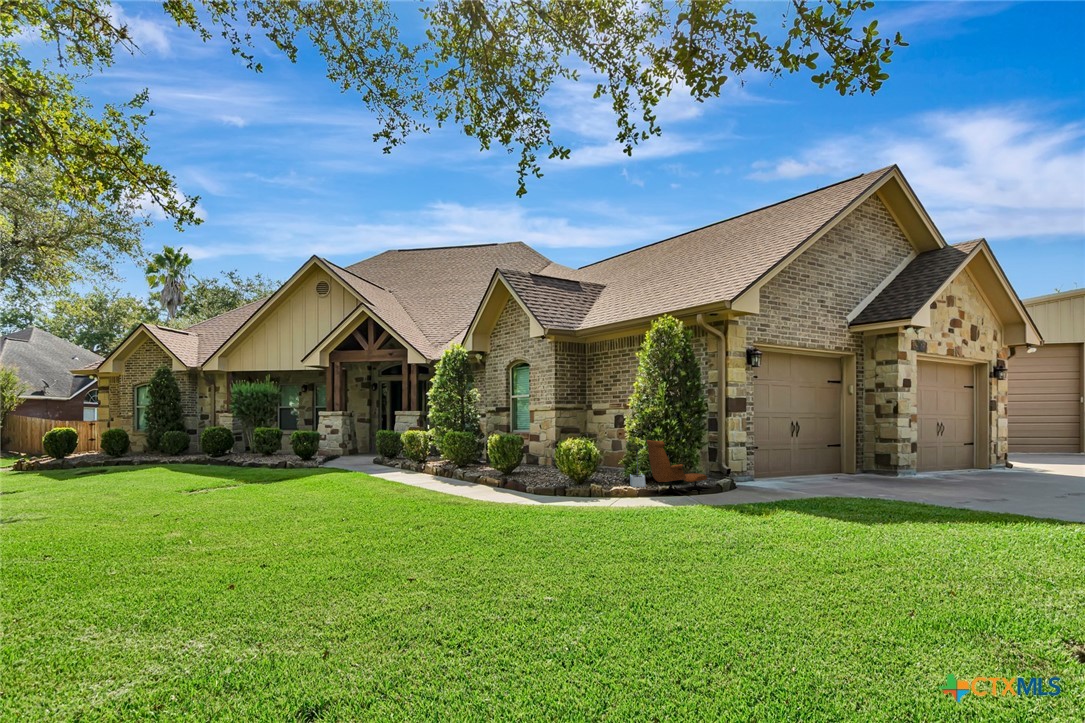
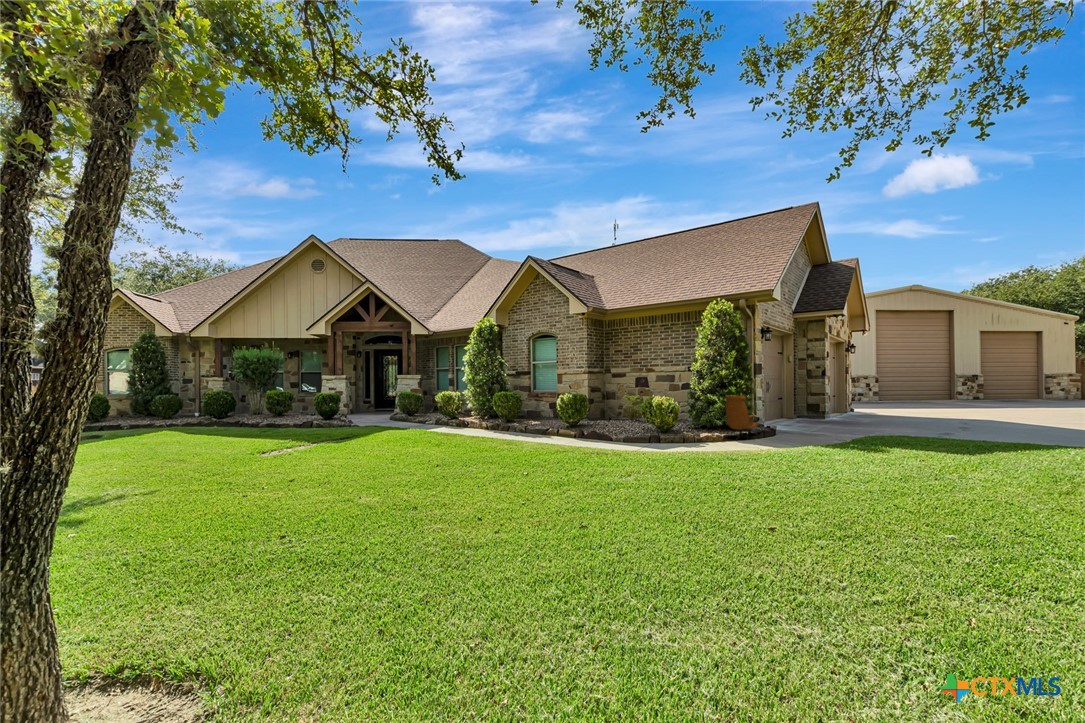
potted tree: present [626,441,646,487] -> none [684,395,702,435]

